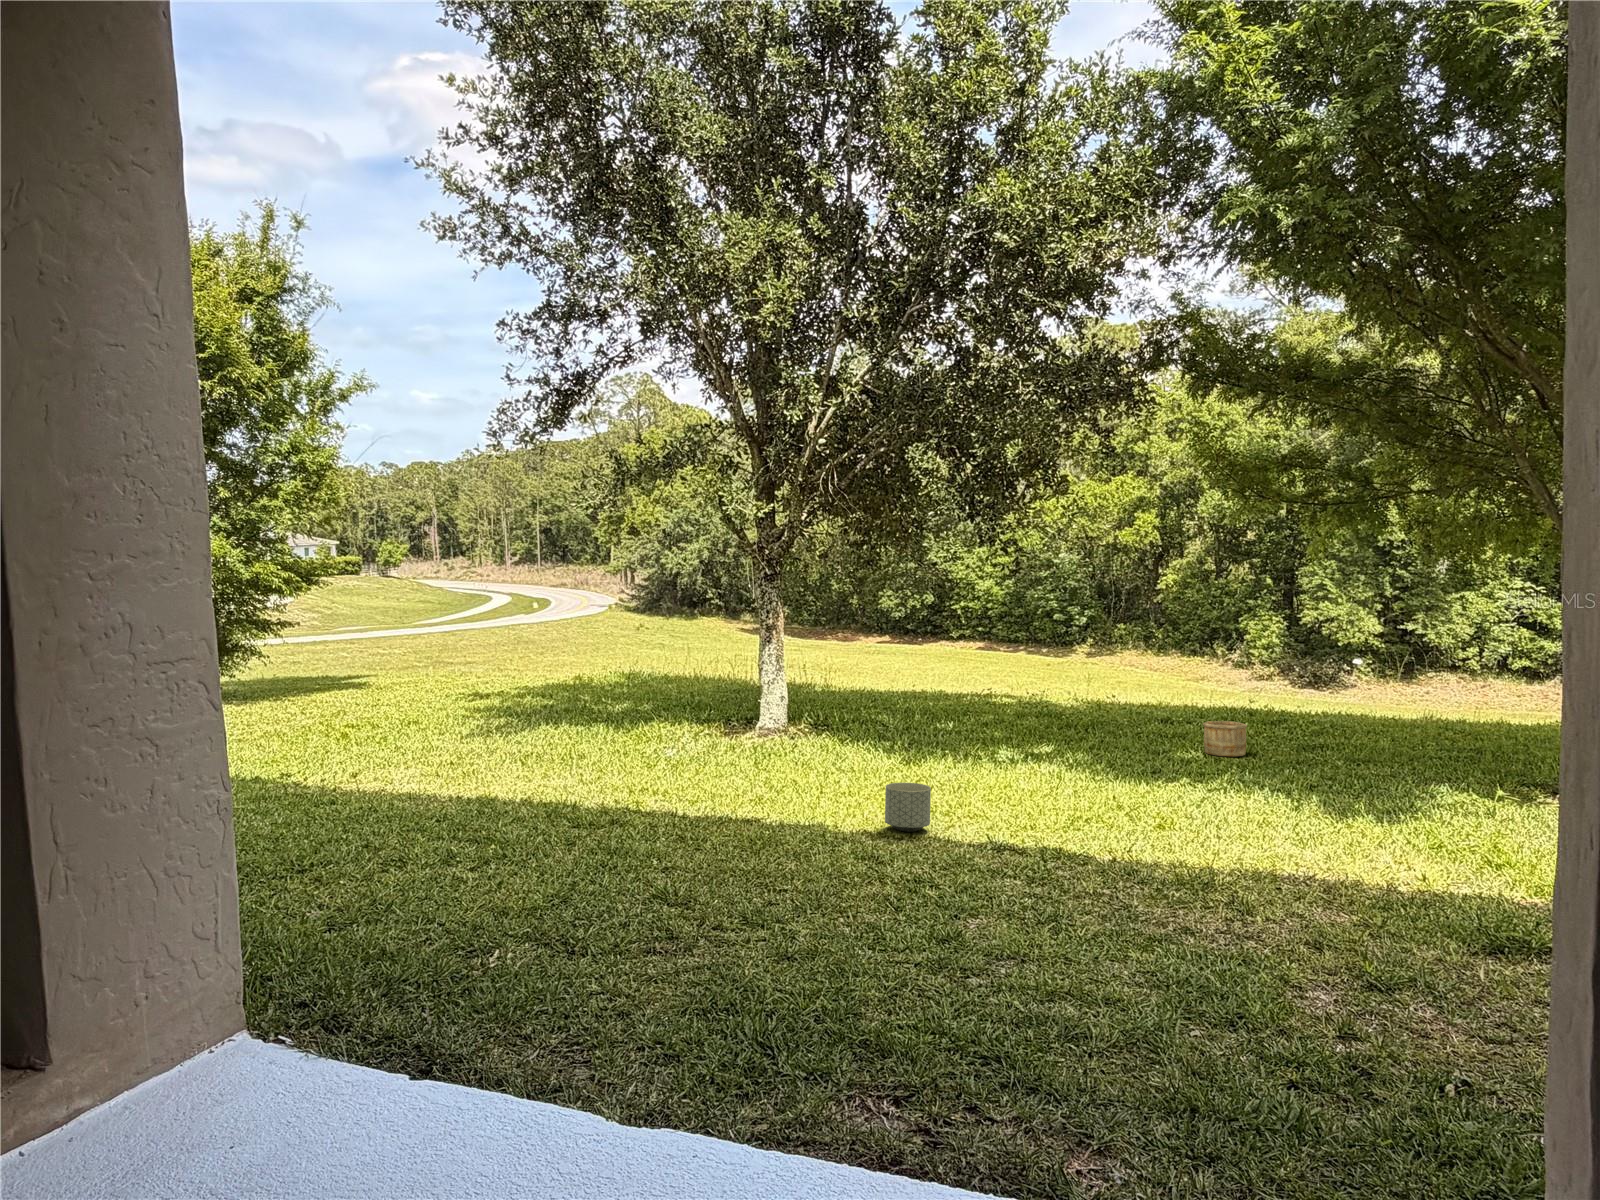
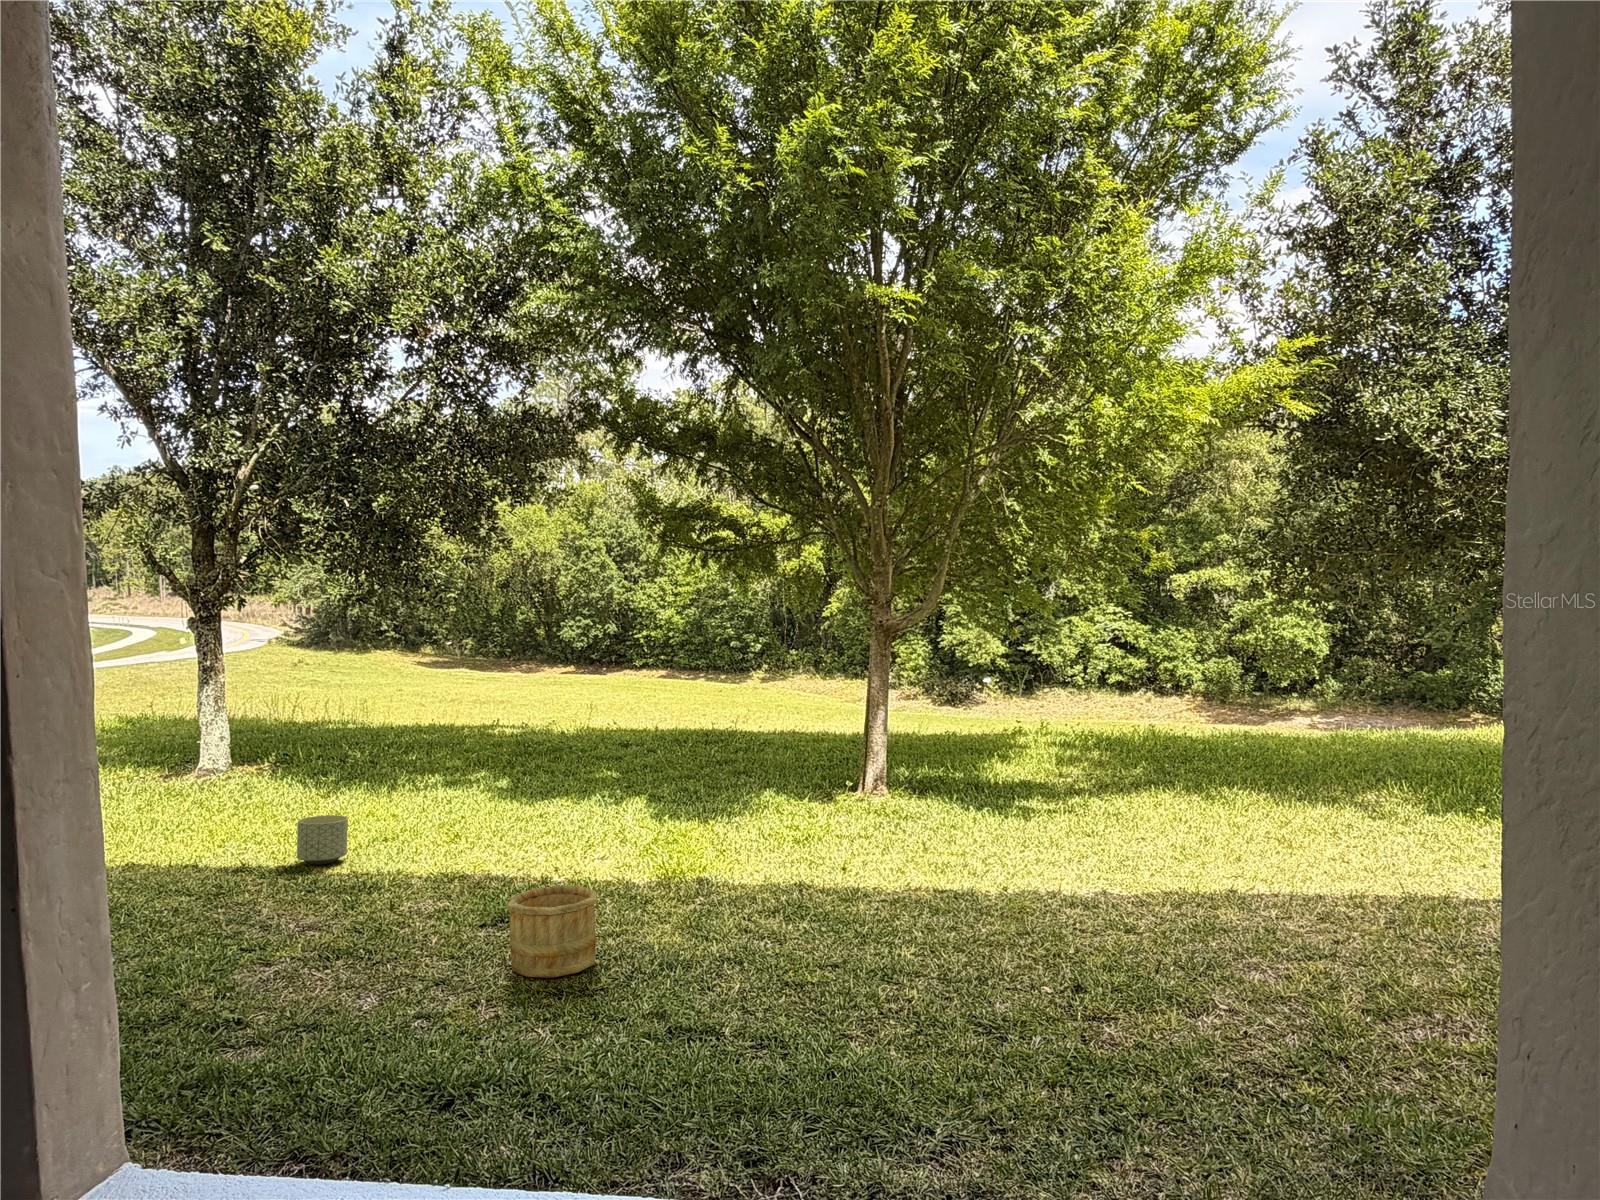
wooden bucket: present [1203,721,1247,756] -> present [507,886,597,978]

